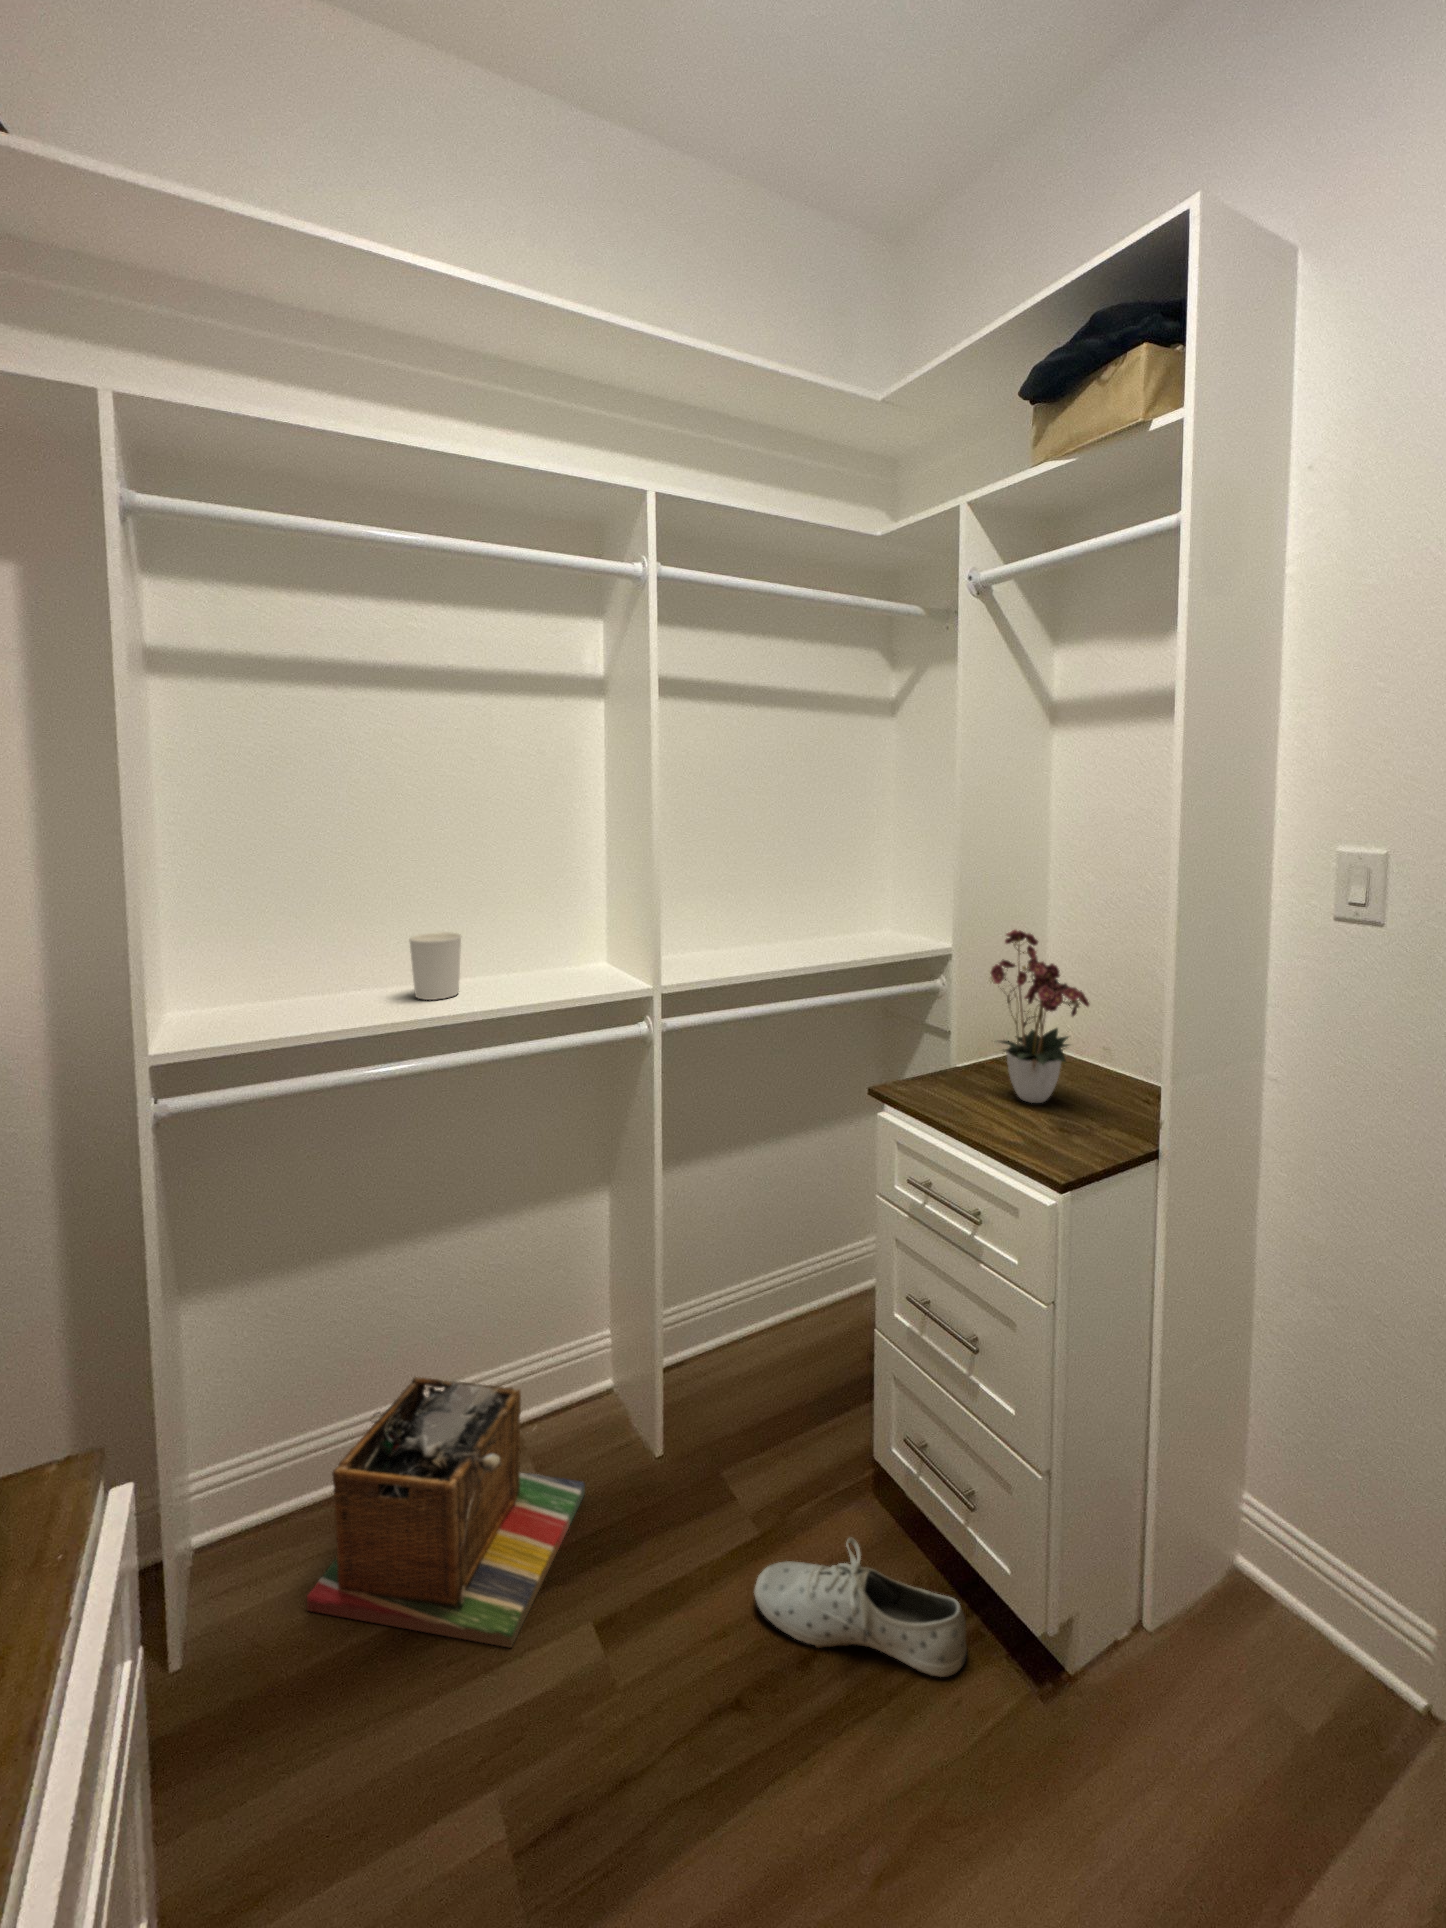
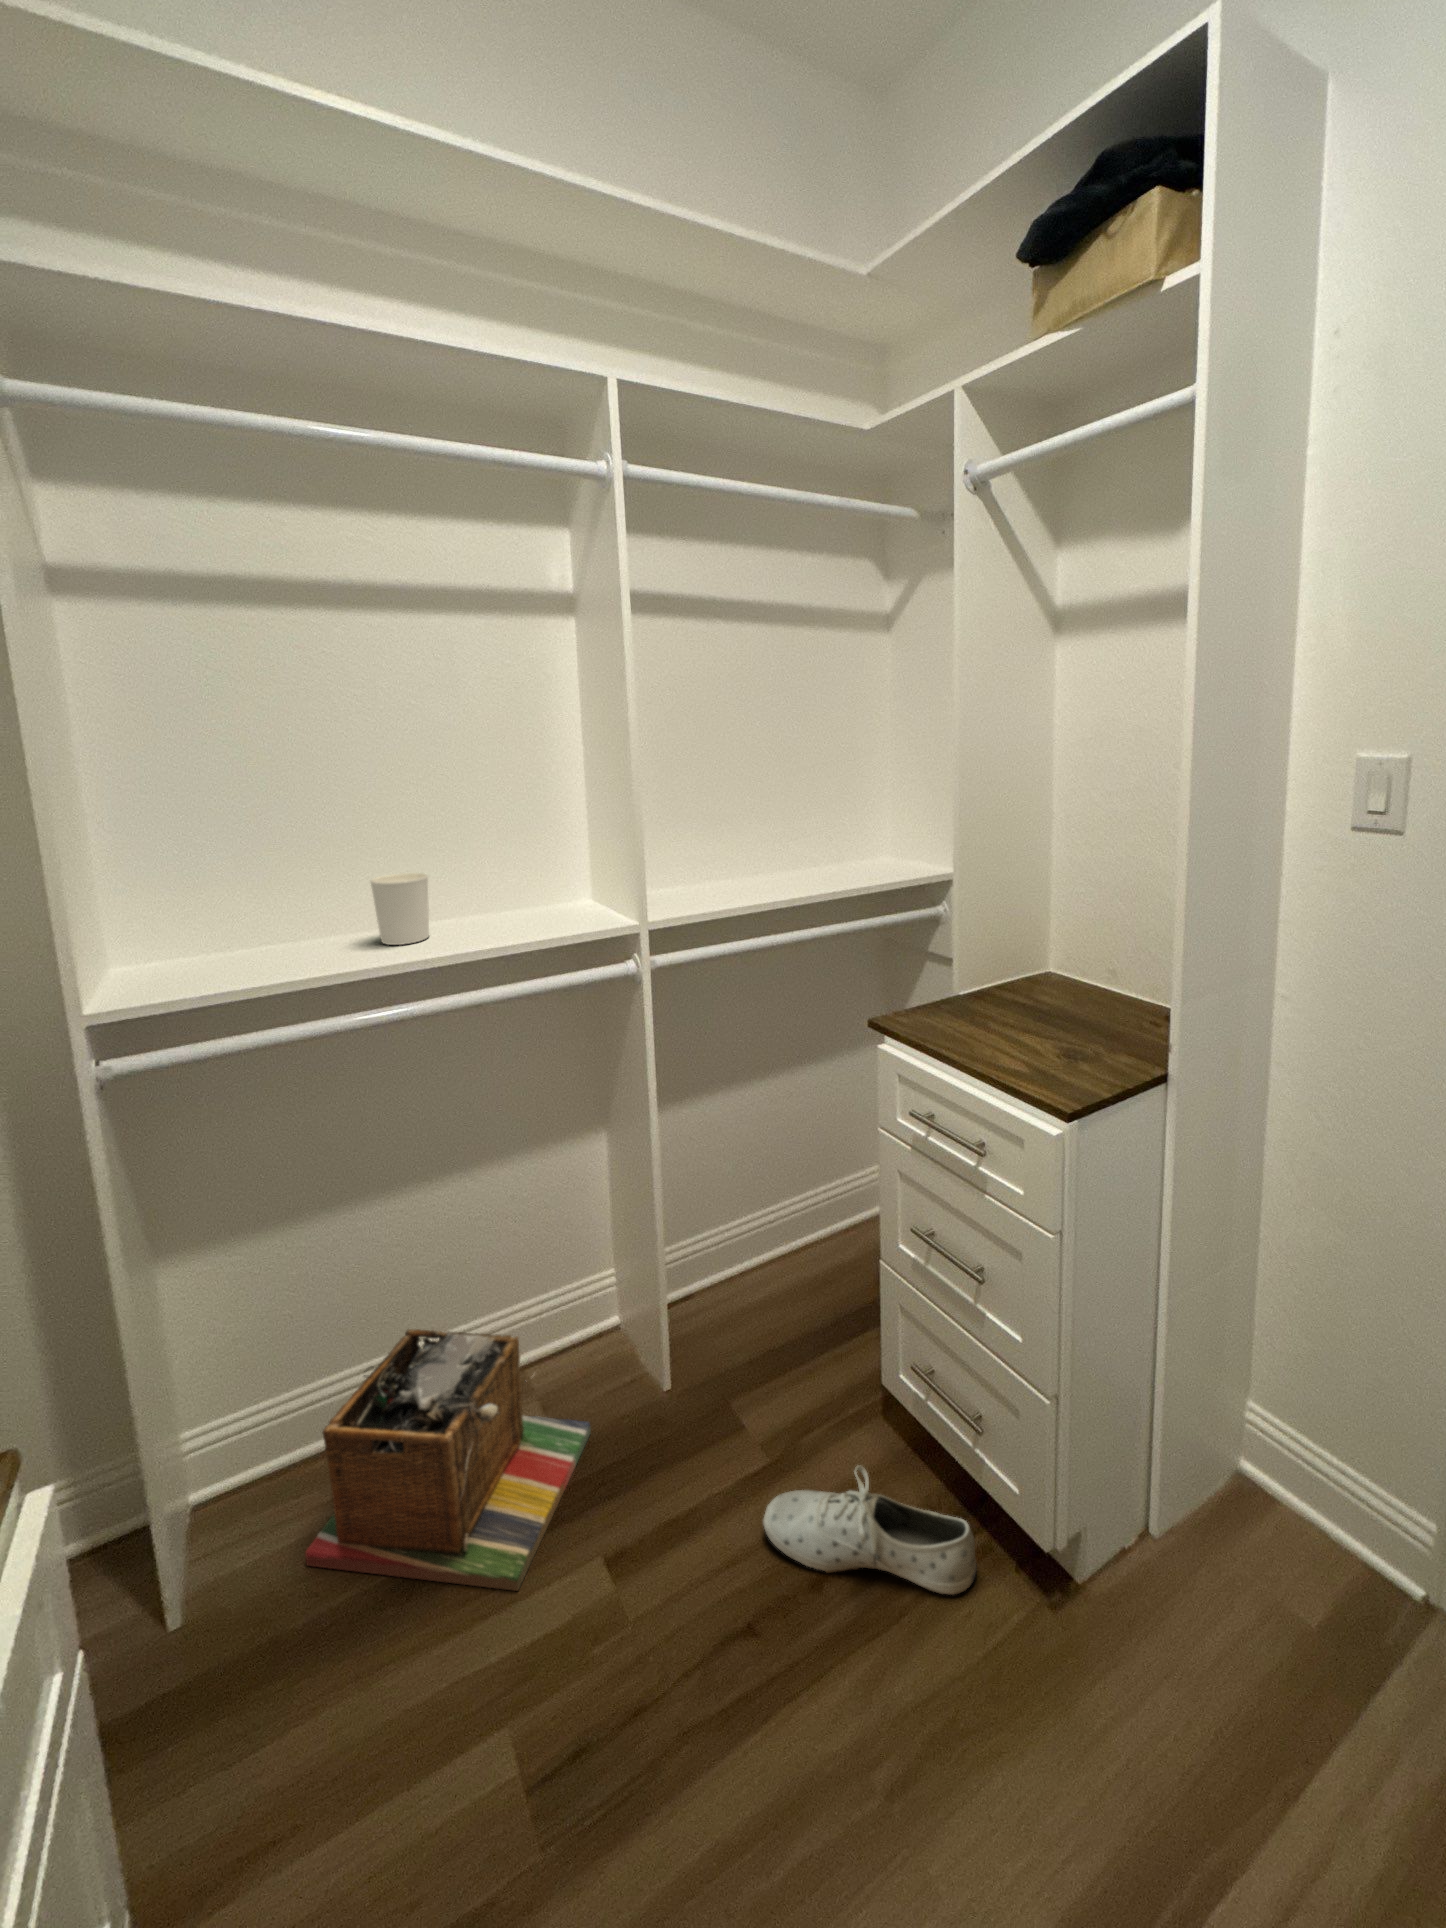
flower arrangement: present [991,930,1089,1103] -> none [985,843,1105,1029]

